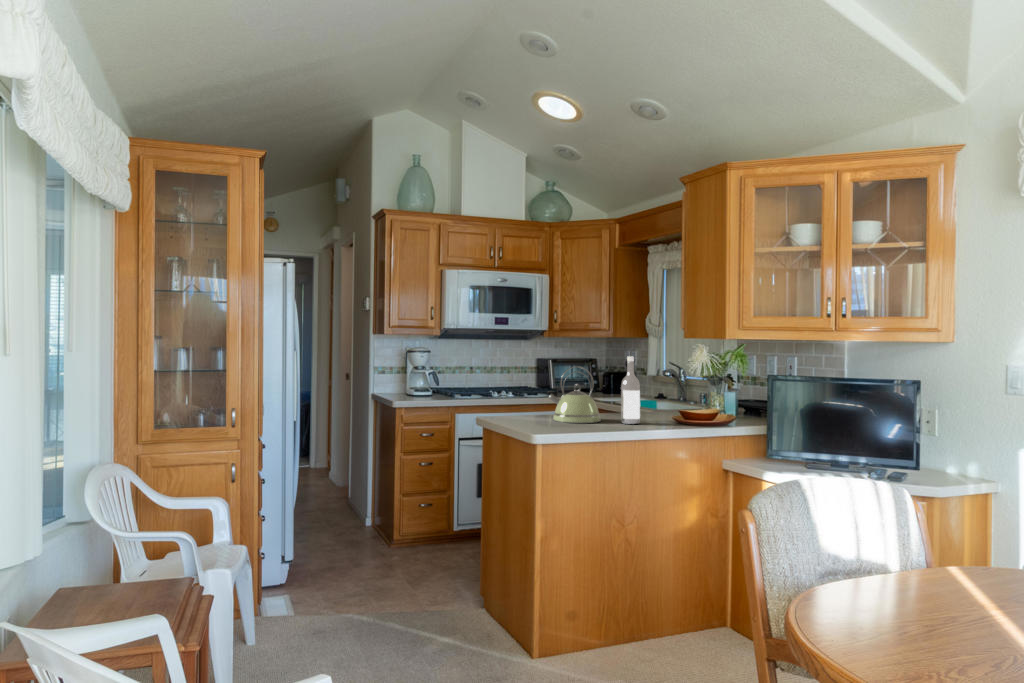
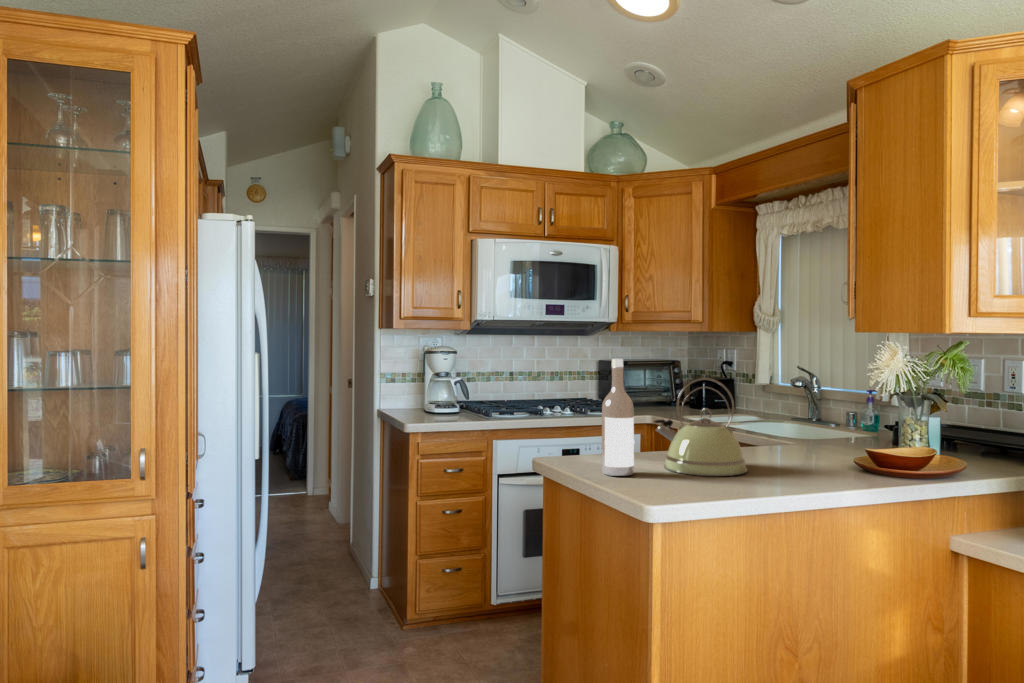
wine bottle: present [621,356,640,424] -> present [602,359,634,476]

